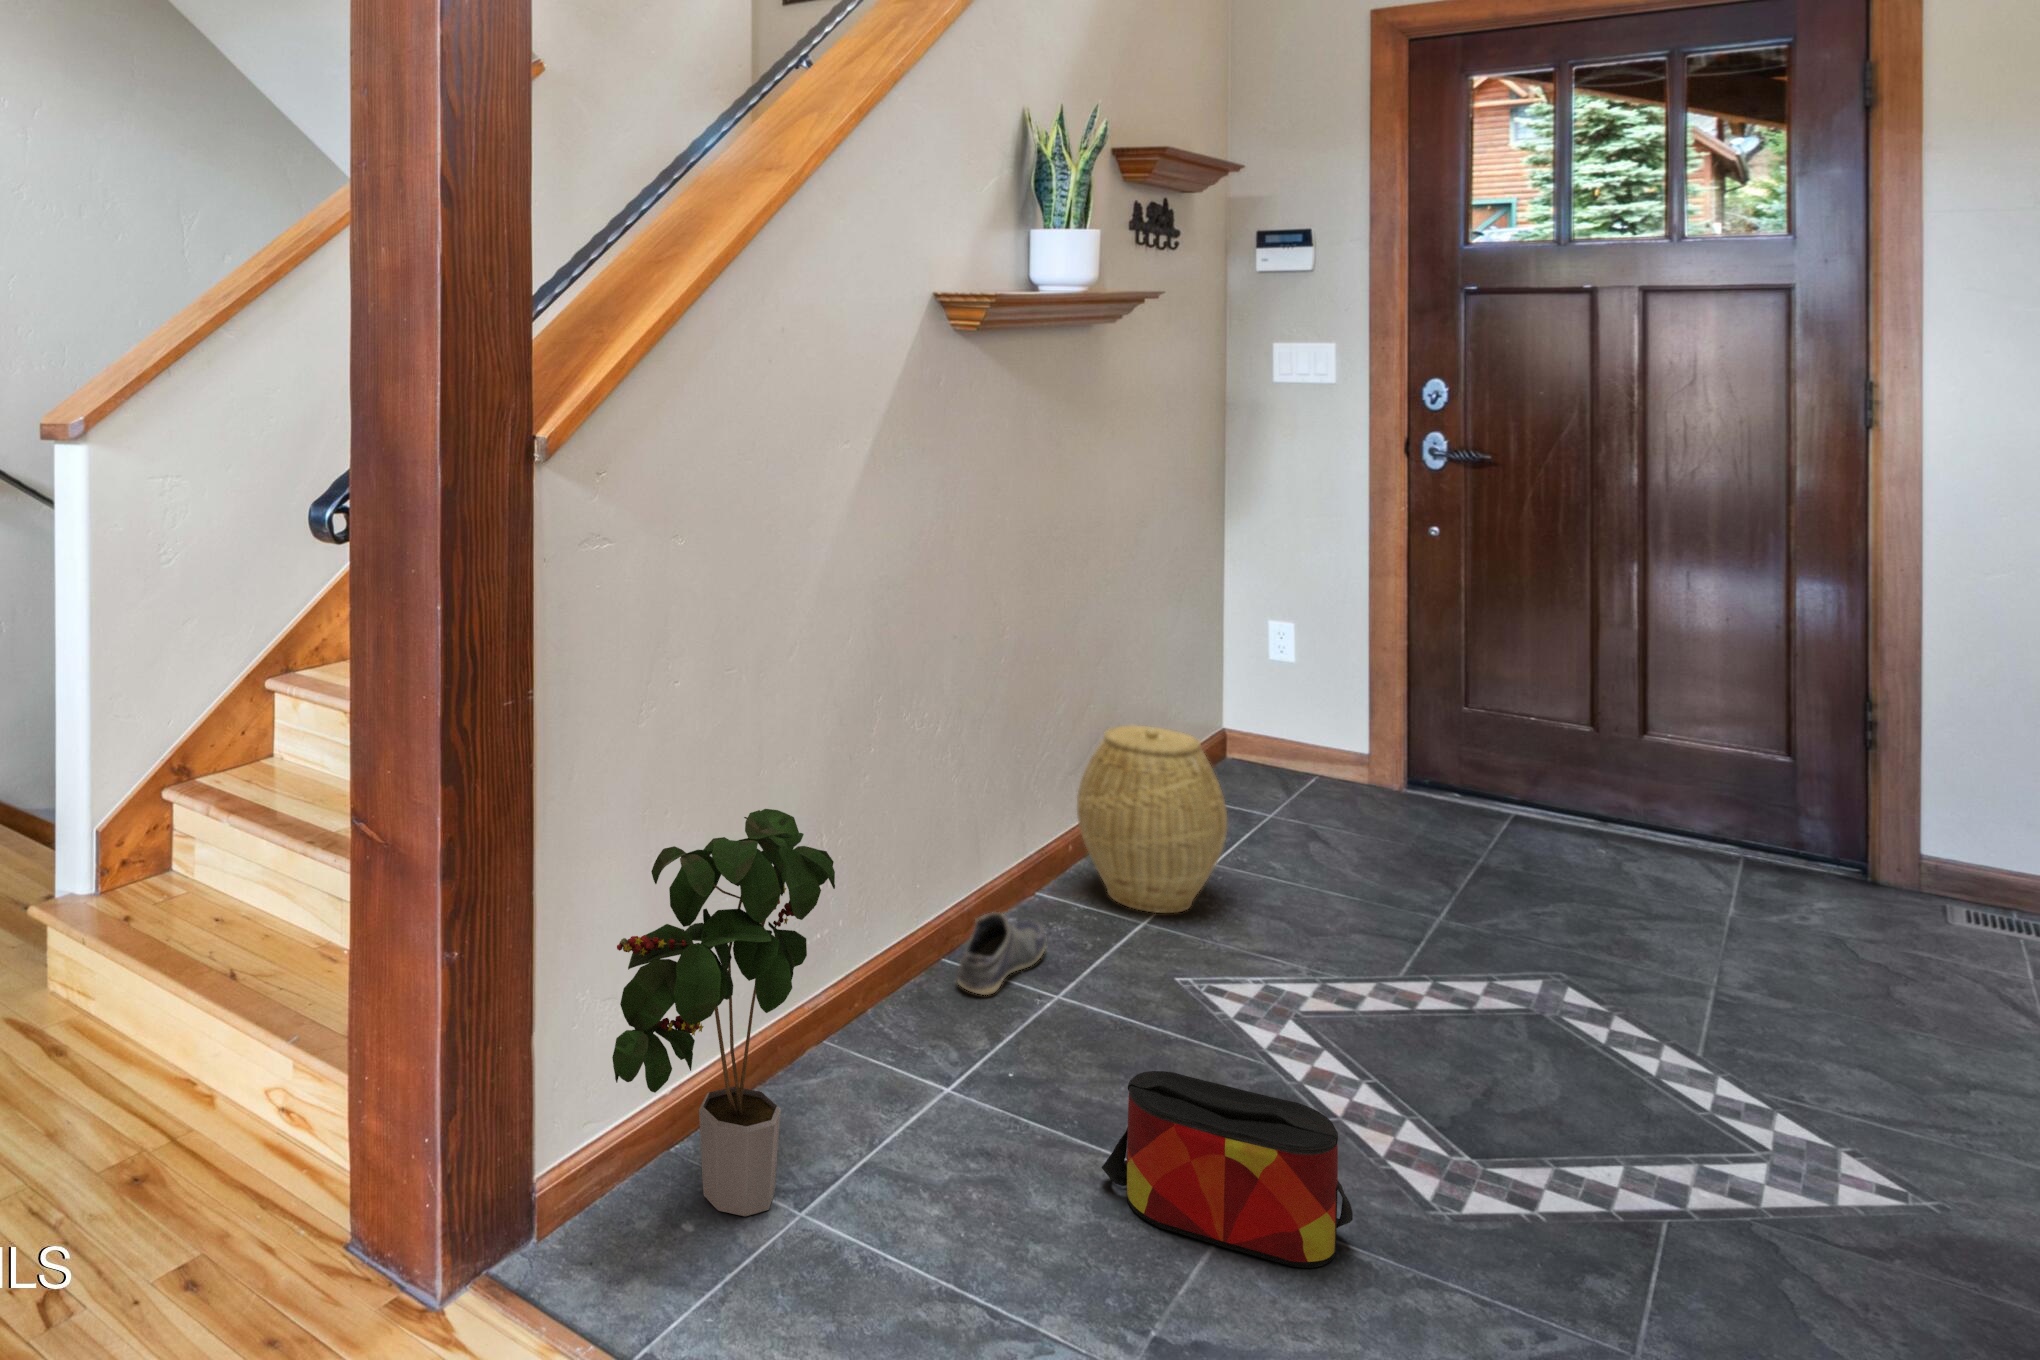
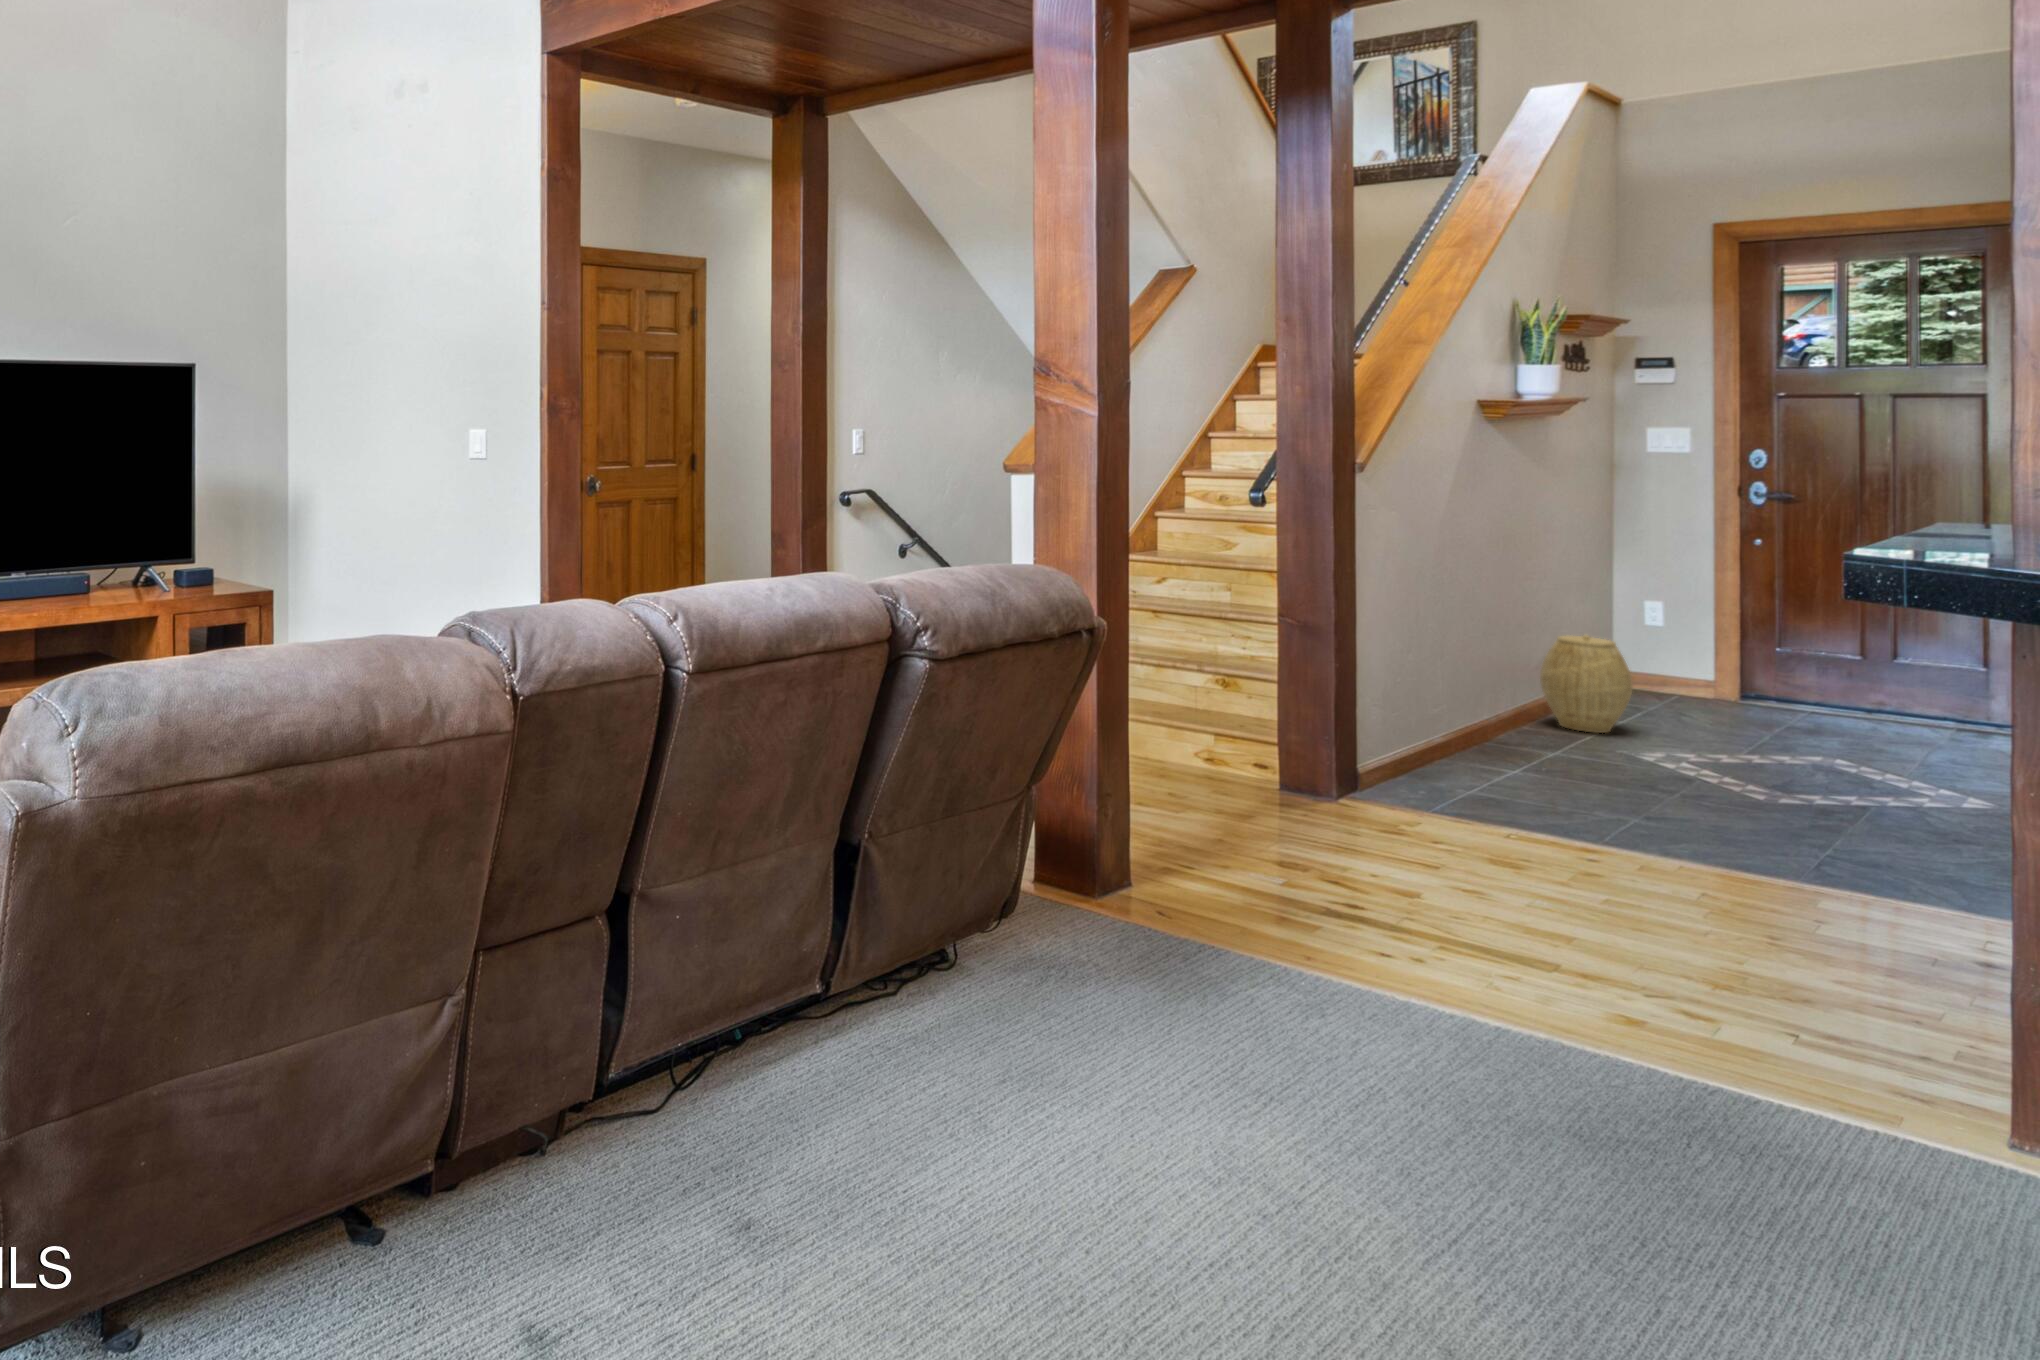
potted plant: present [612,809,835,1216] -> none [1377,625,1462,790]
shoe: present [957,912,1046,995] -> none [1490,713,1534,749]
bag: present [1102,1071,1353,1268] -> none [1592,745,1715,814]

